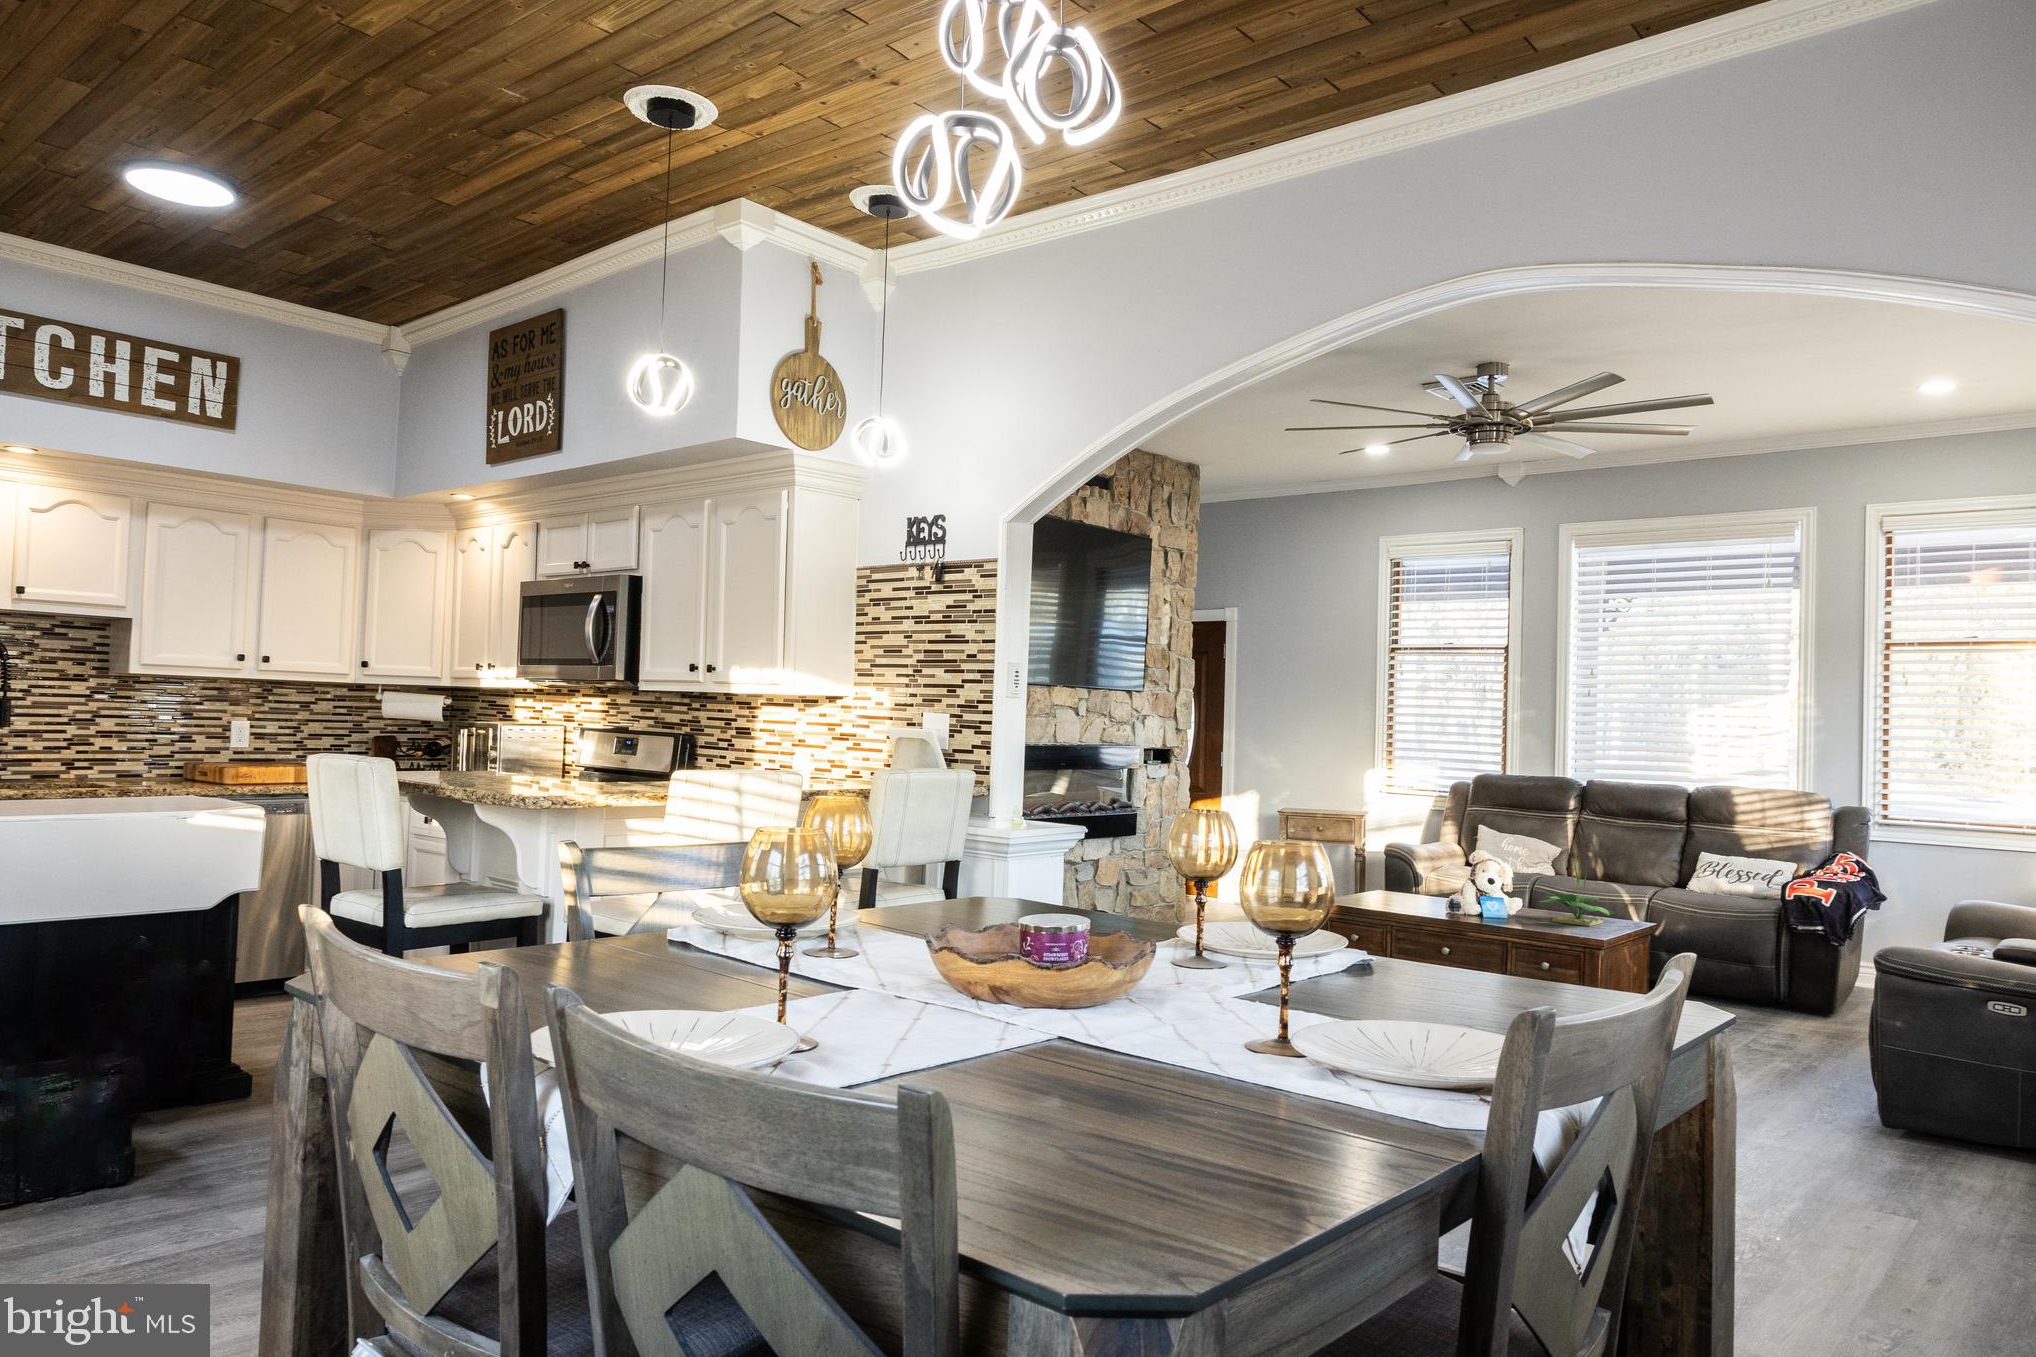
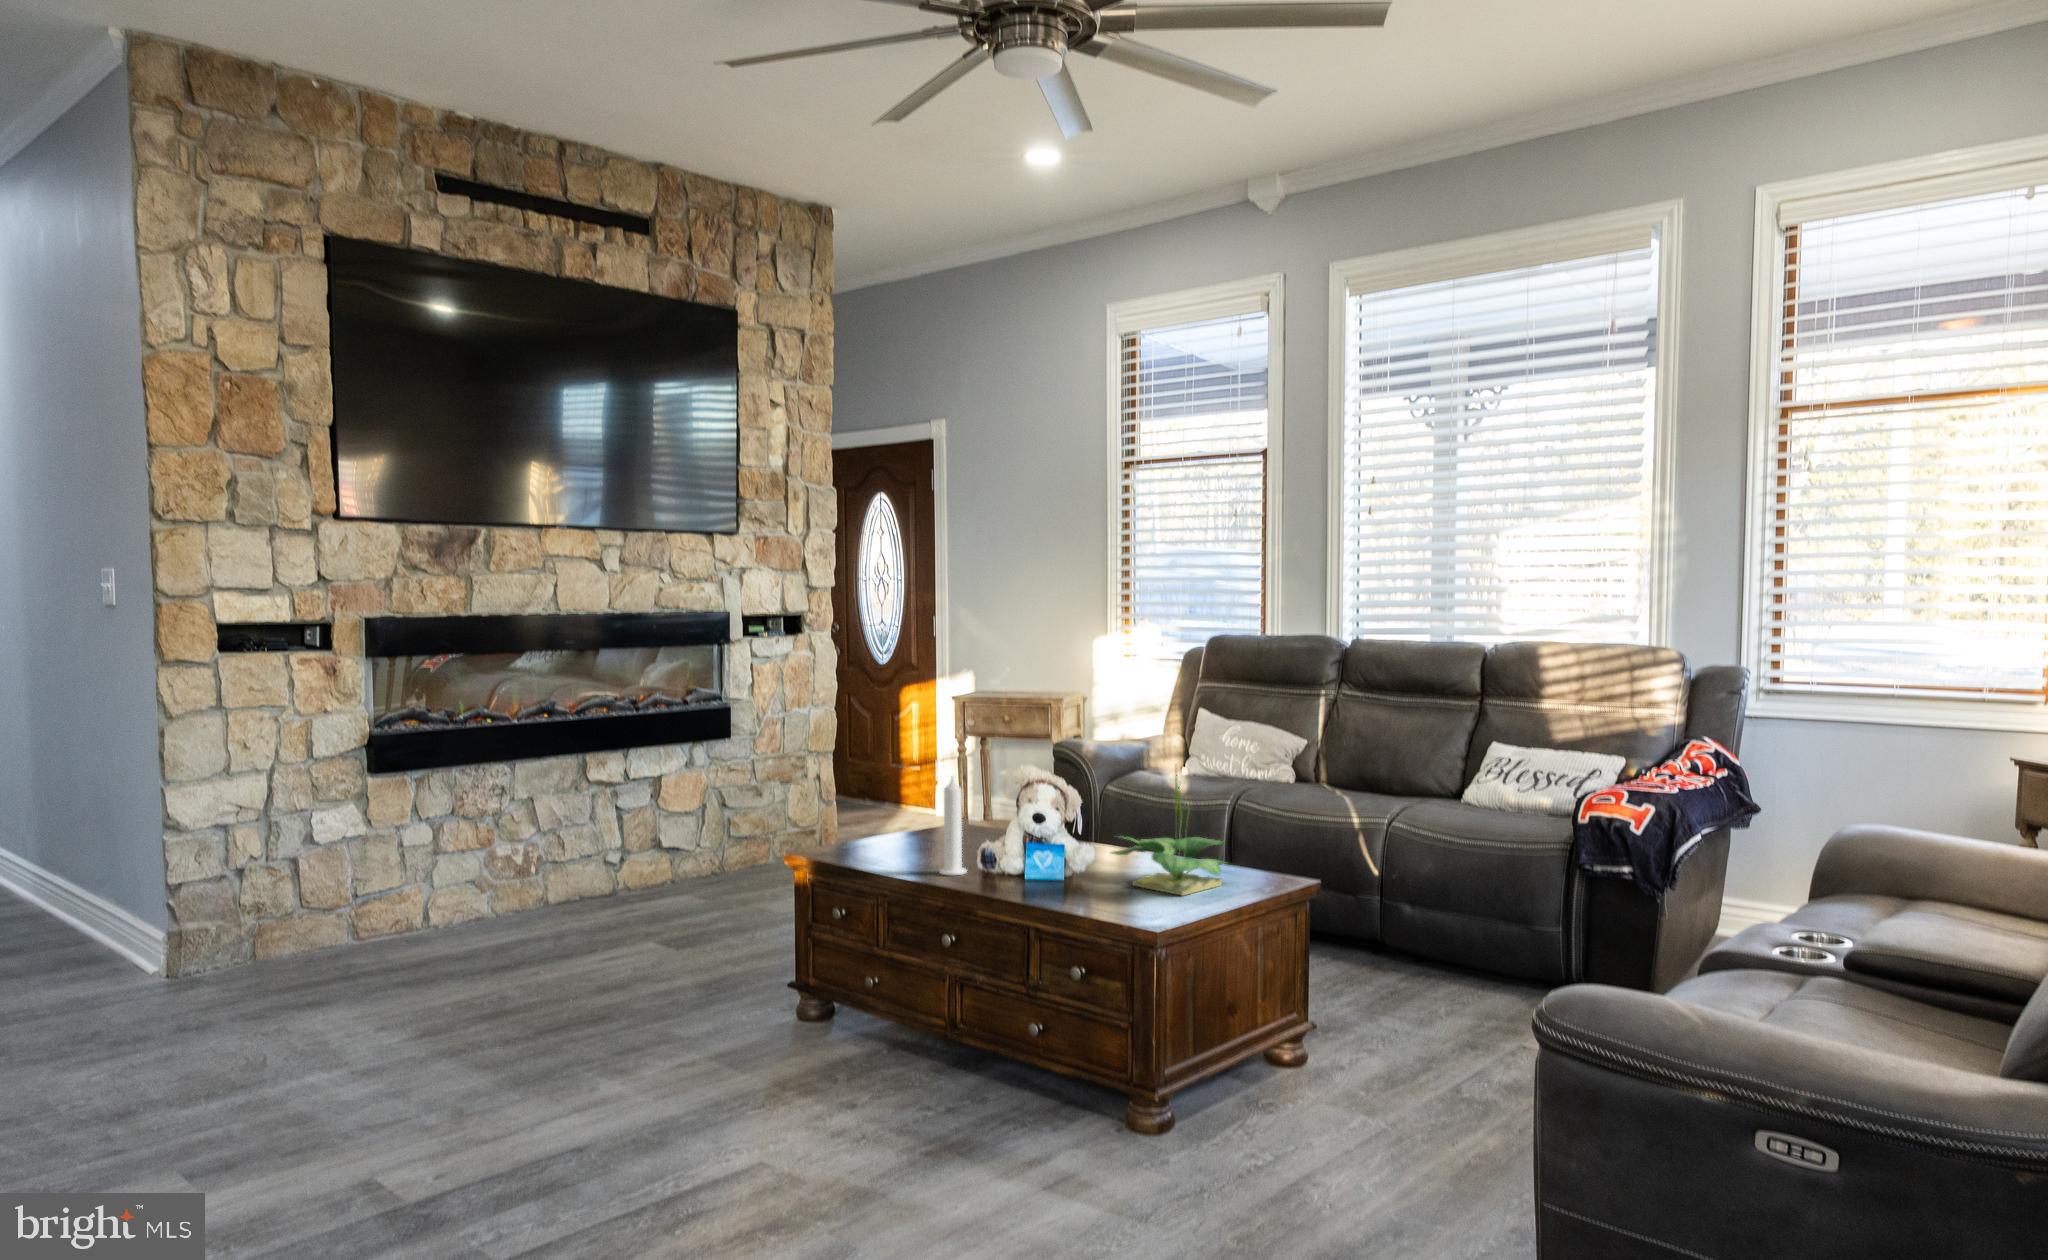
candle: none [1426,855,1443,914] -> present [939,776,967,875]

